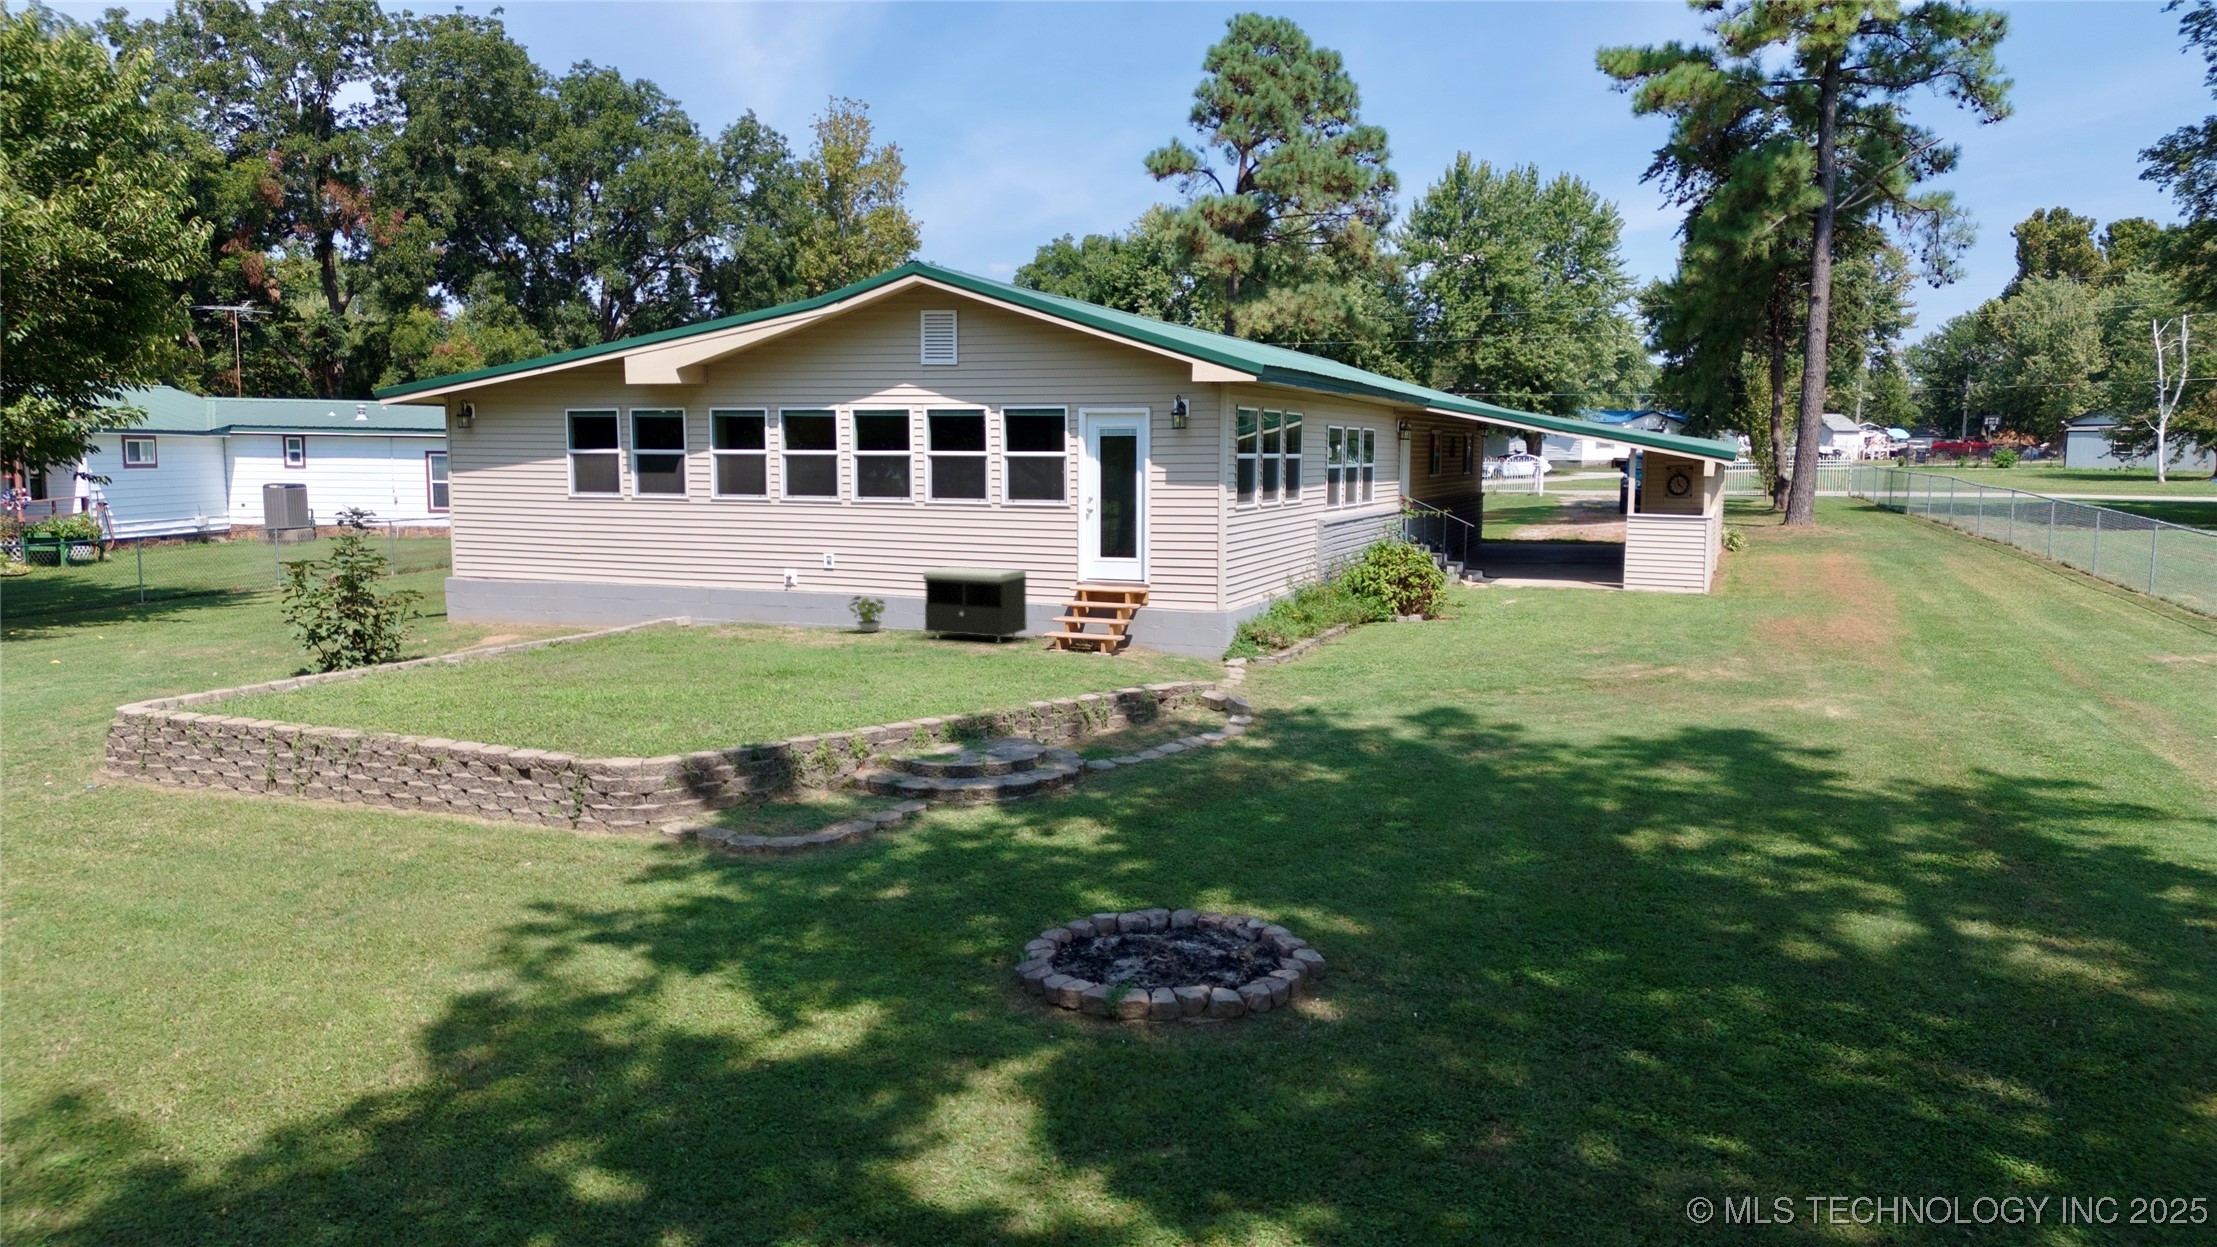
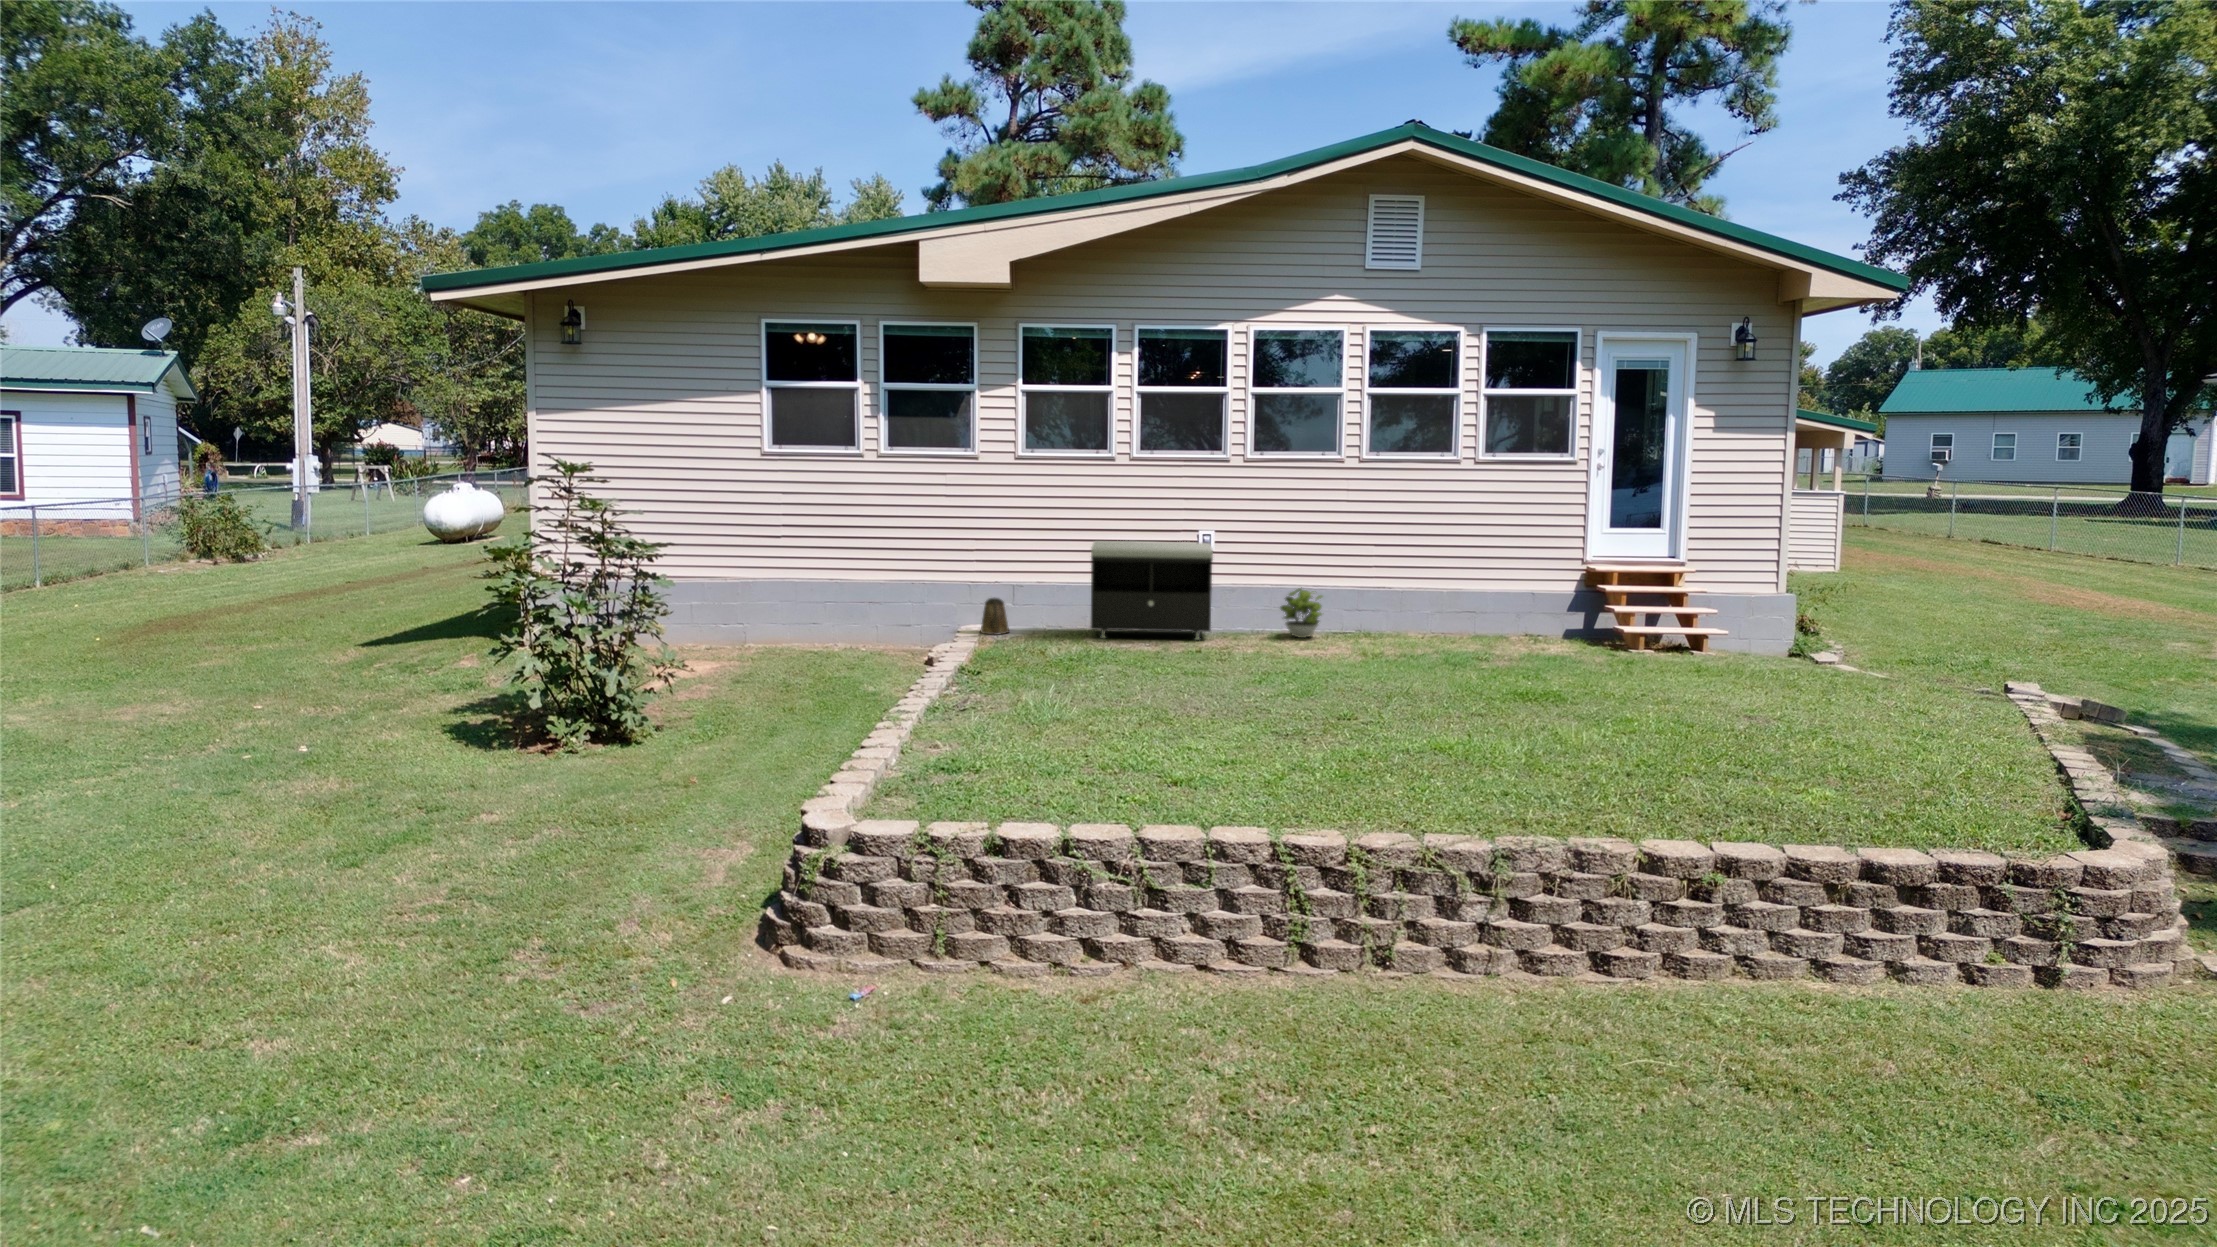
storage bench: present [923,567,1027,642] -> present [1091,541,1213,640]
watering can: none [669,597,699,622] -> present [981,598,1009,635]

